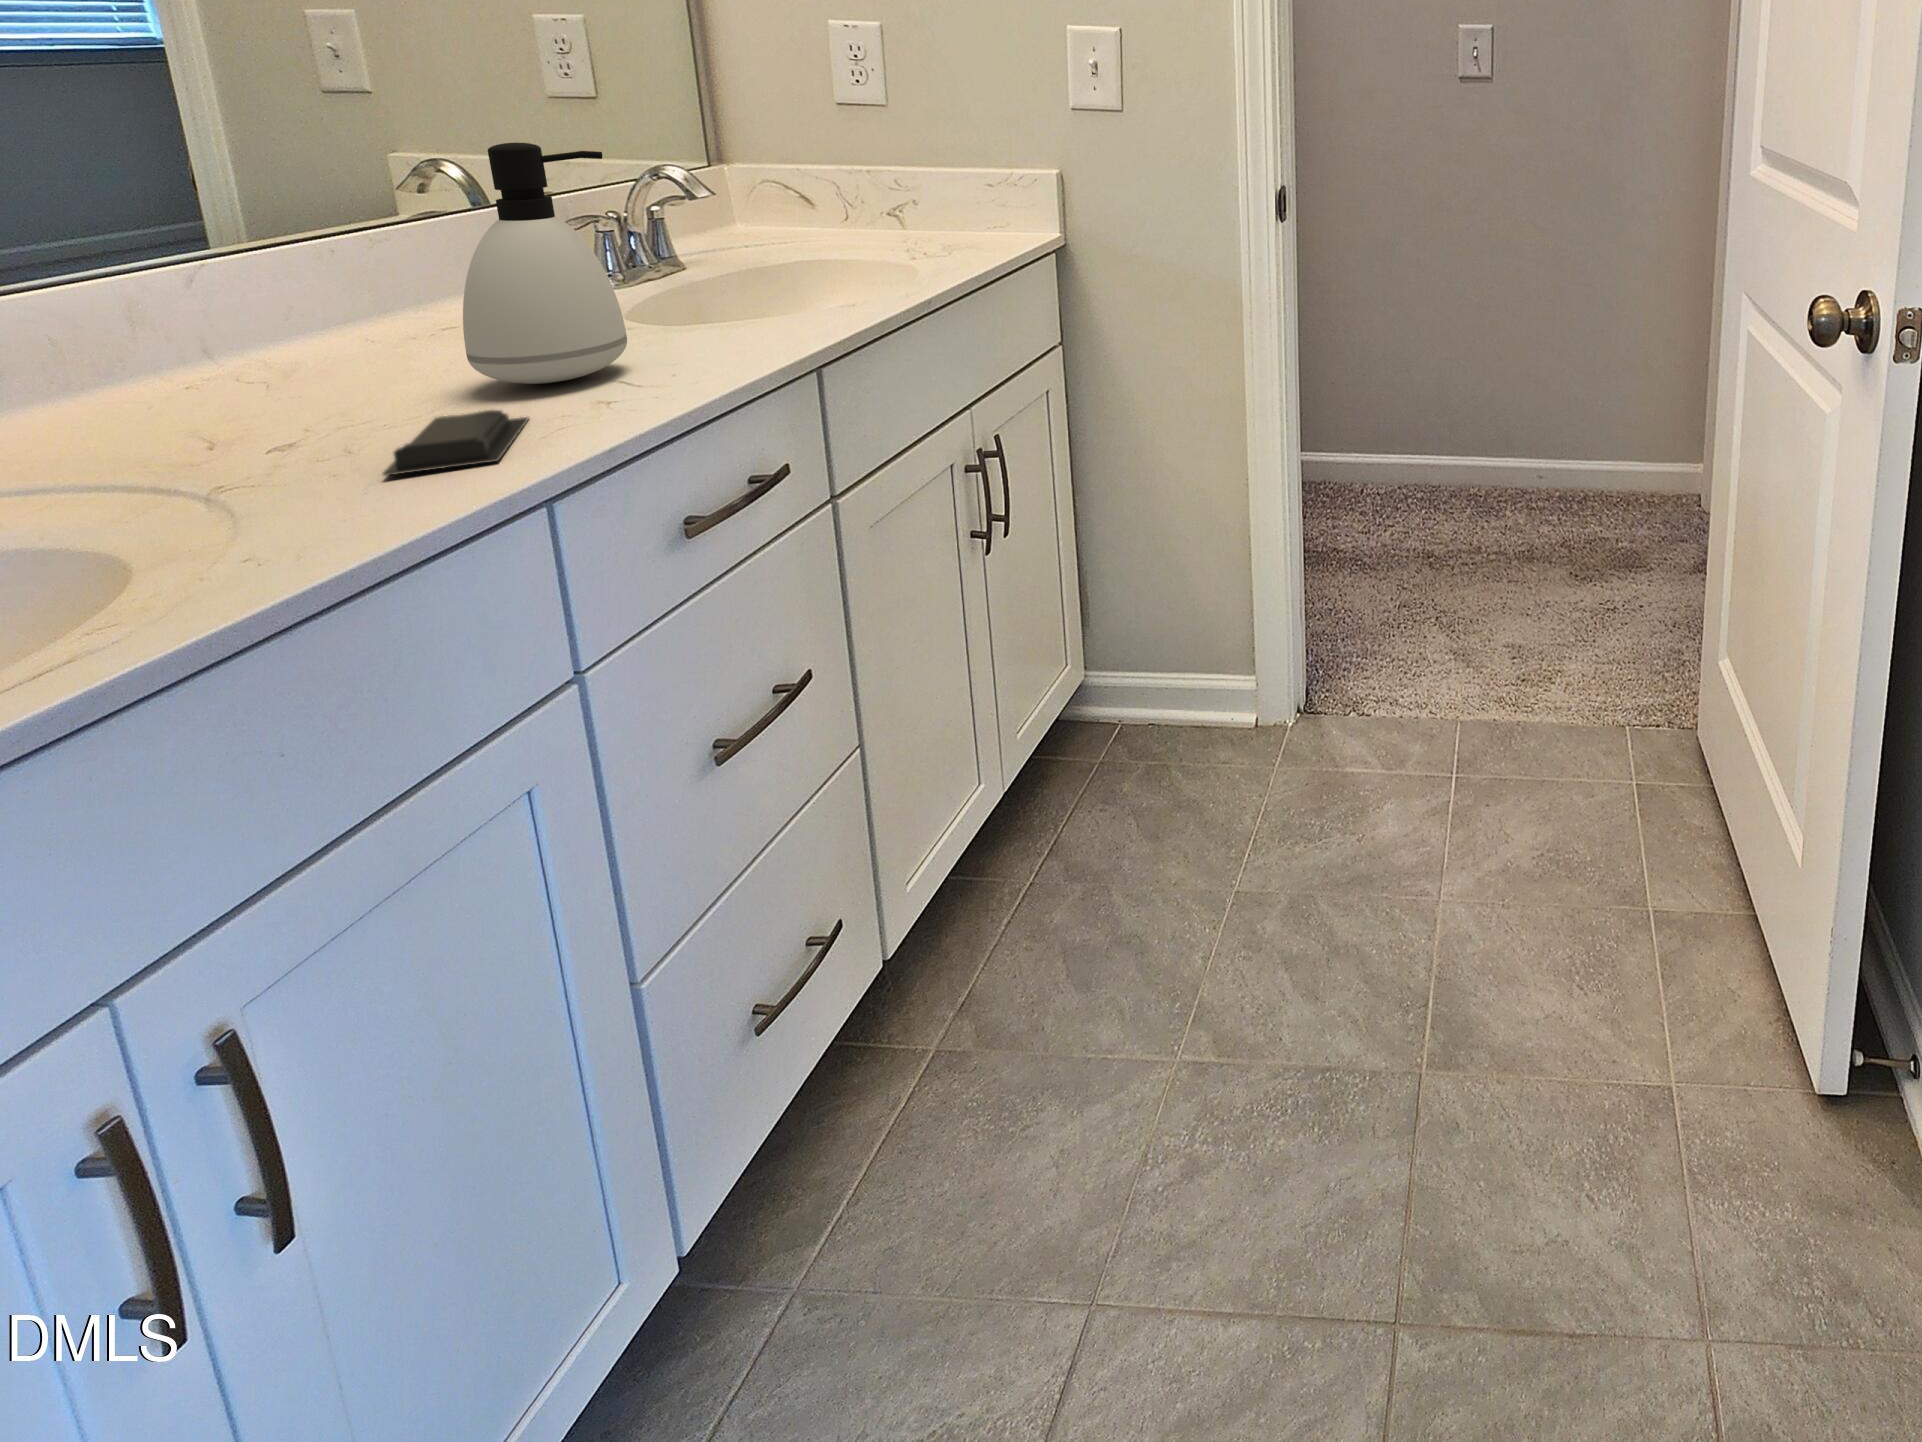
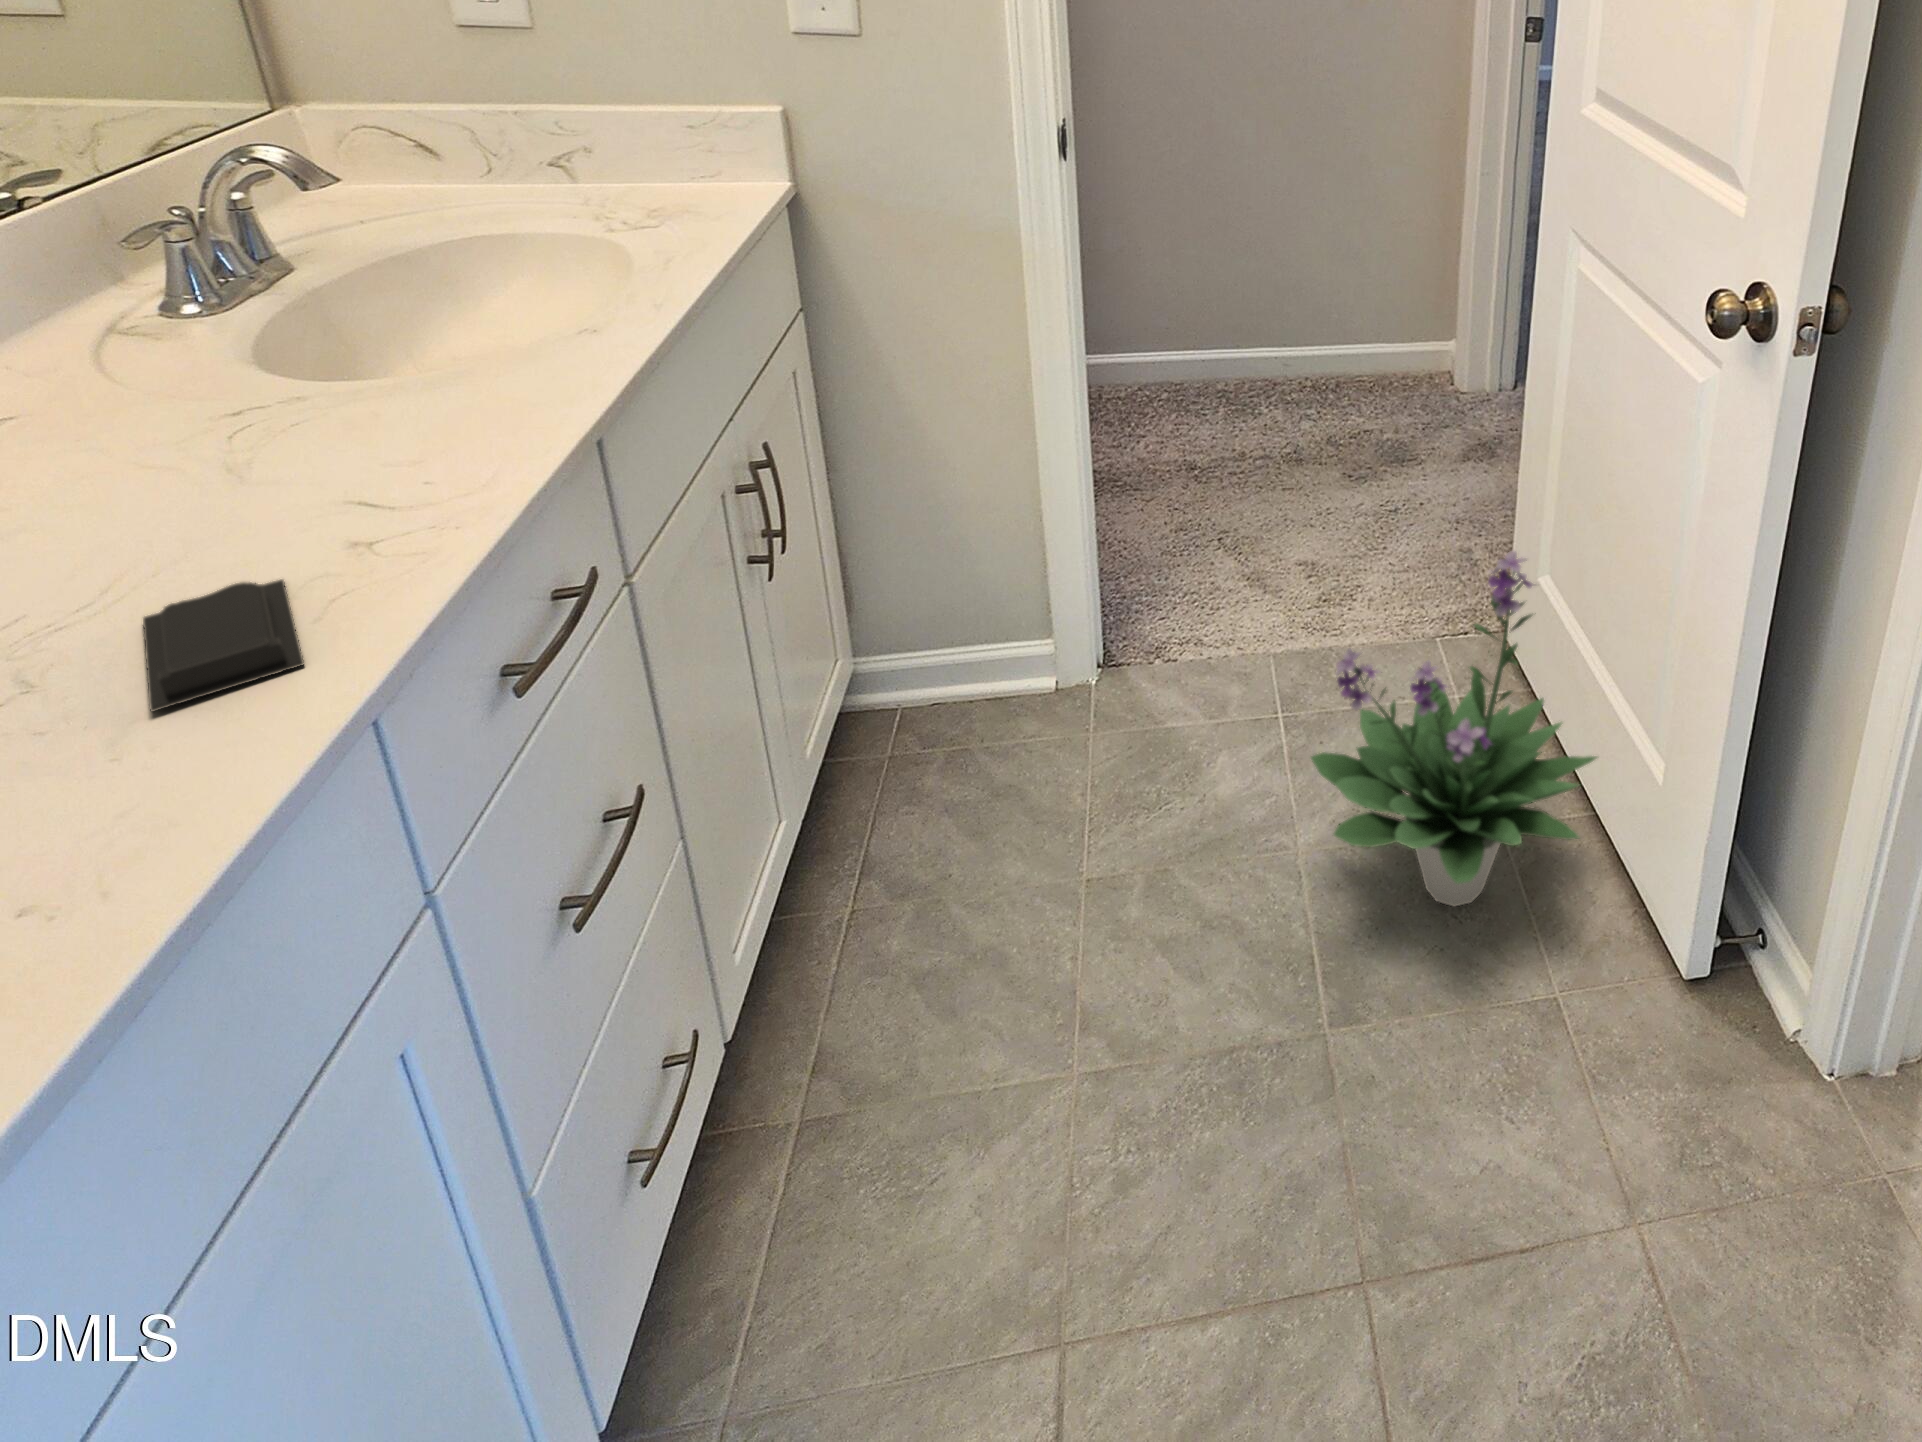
soap dispenser: present [463,143,627,384] -> none [126,215,359,523]
potted plant: none [1440,587,1738,976] -> present [1311,551,1597,906]

